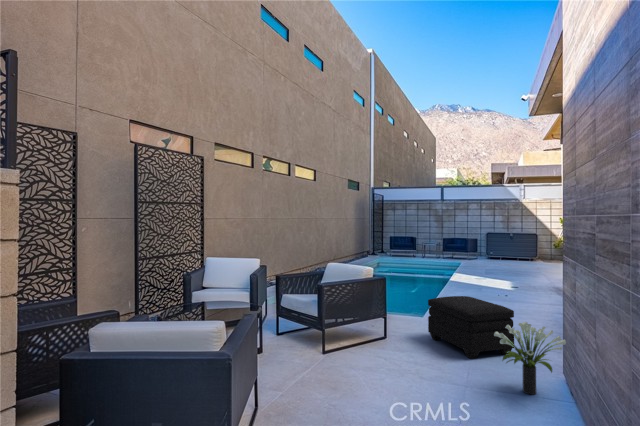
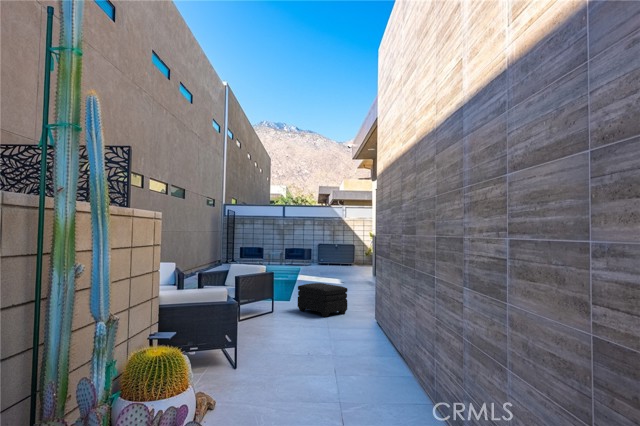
potted plant: present [494,322,566,395] -> none [340,290,373,327]

